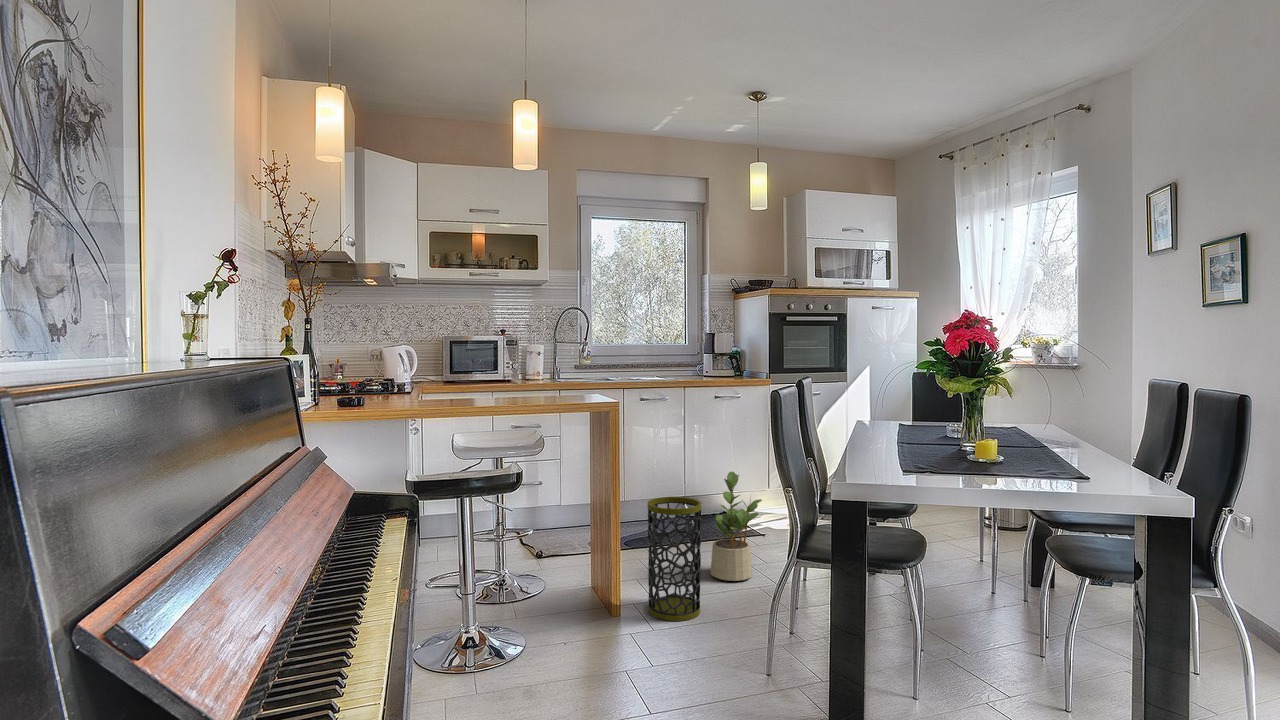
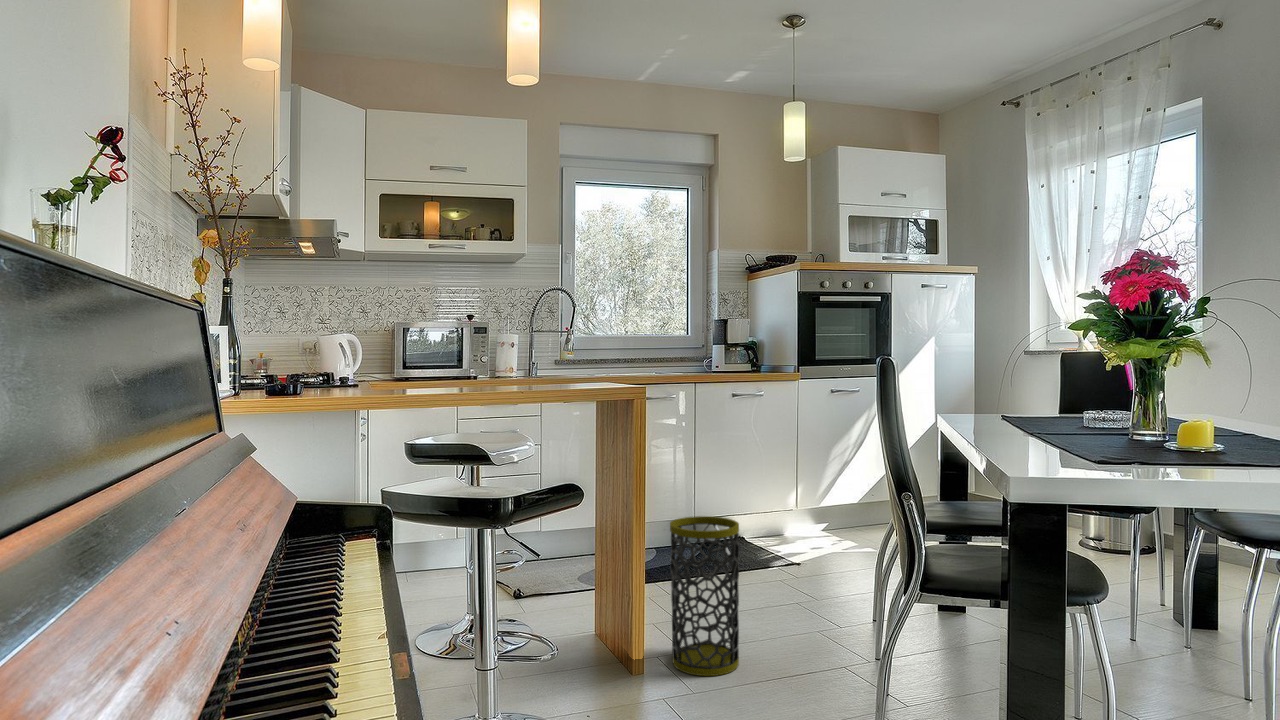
potted plant: present [711,472,762,581] -> none [743,484,805,622]

